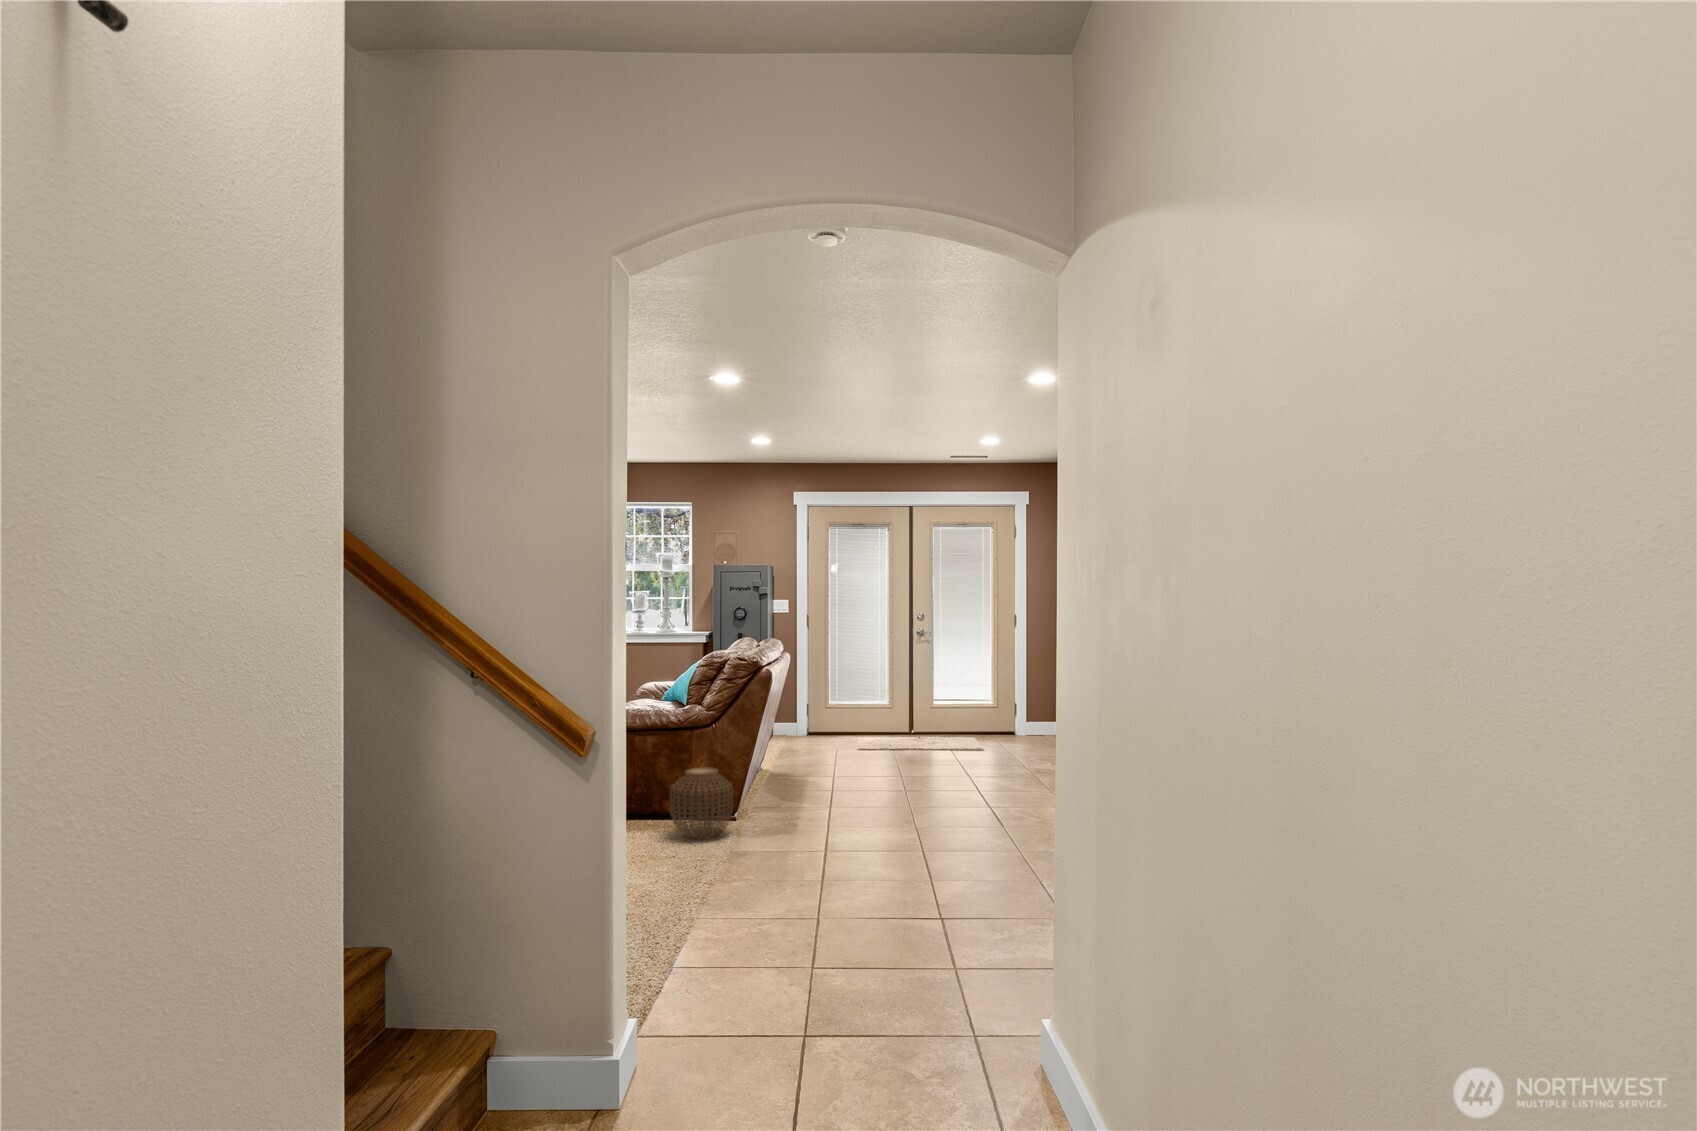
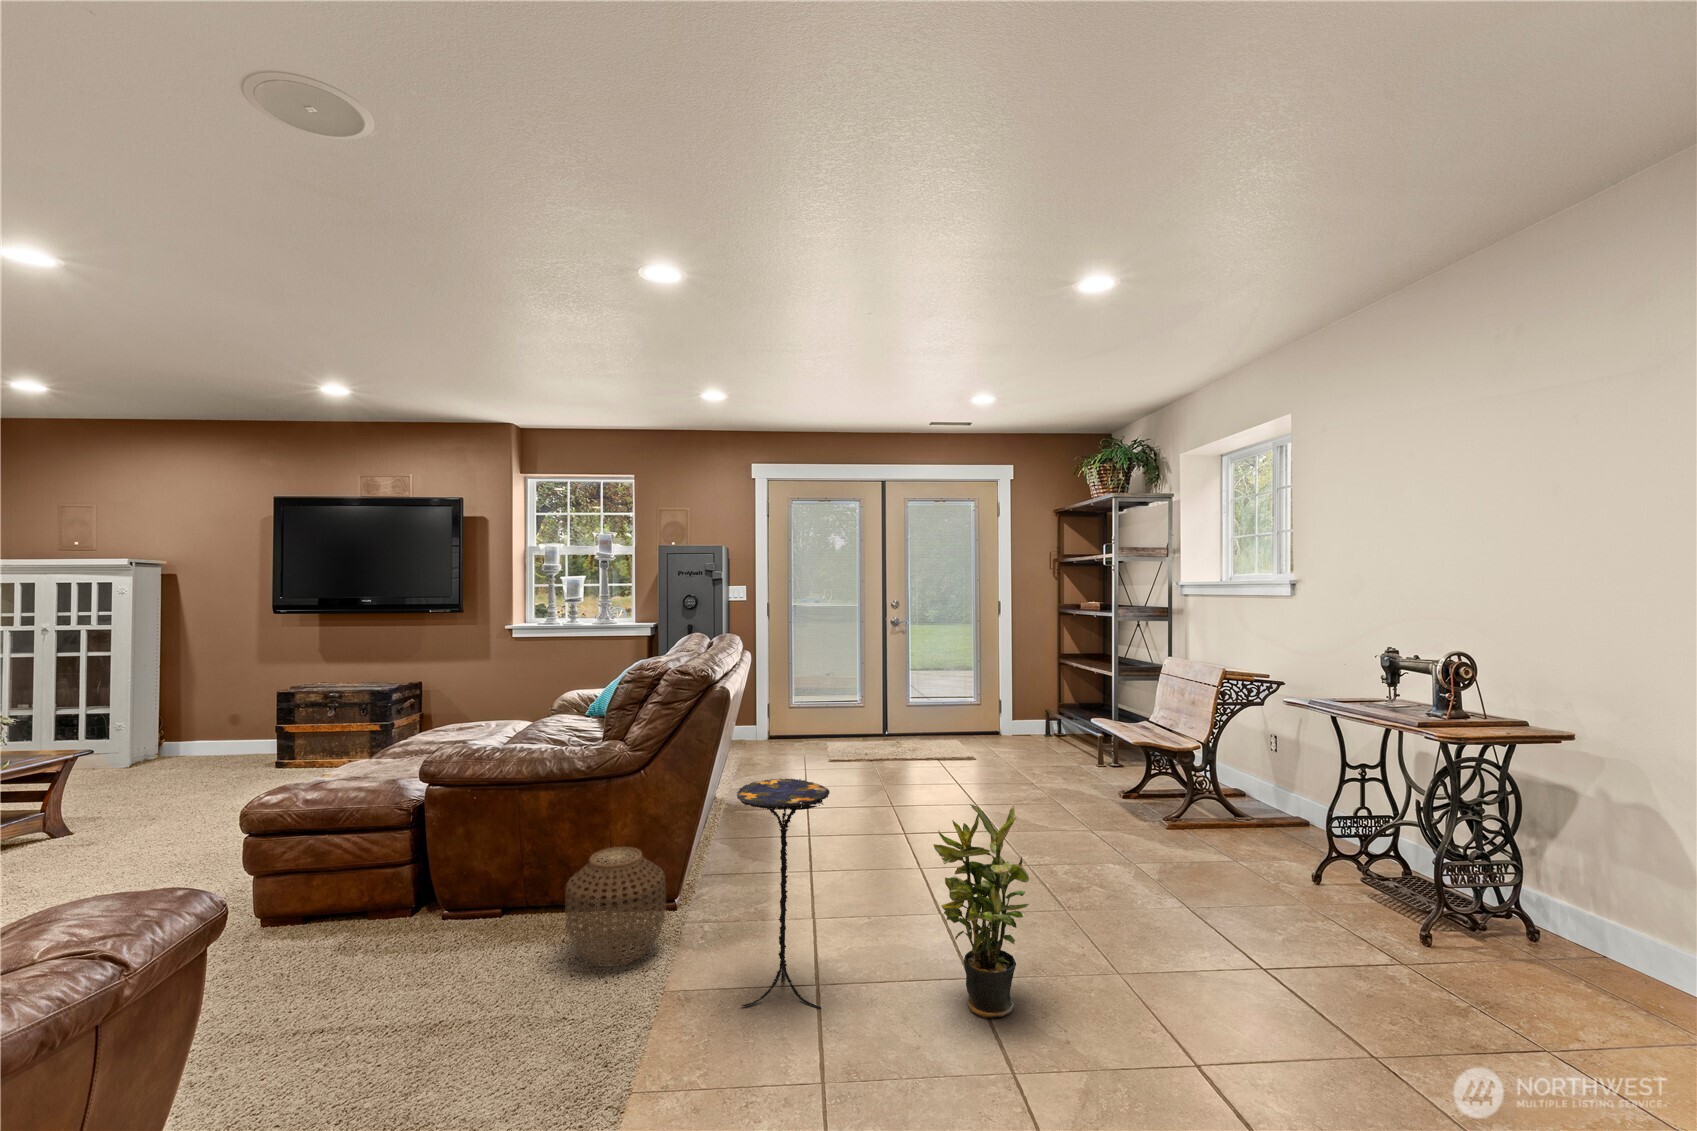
side table: none [780,718,838,855] -> present [737,779,830,1009]
potted plant: none [900,732,962,860] -> present [933,804,1029,1018]

